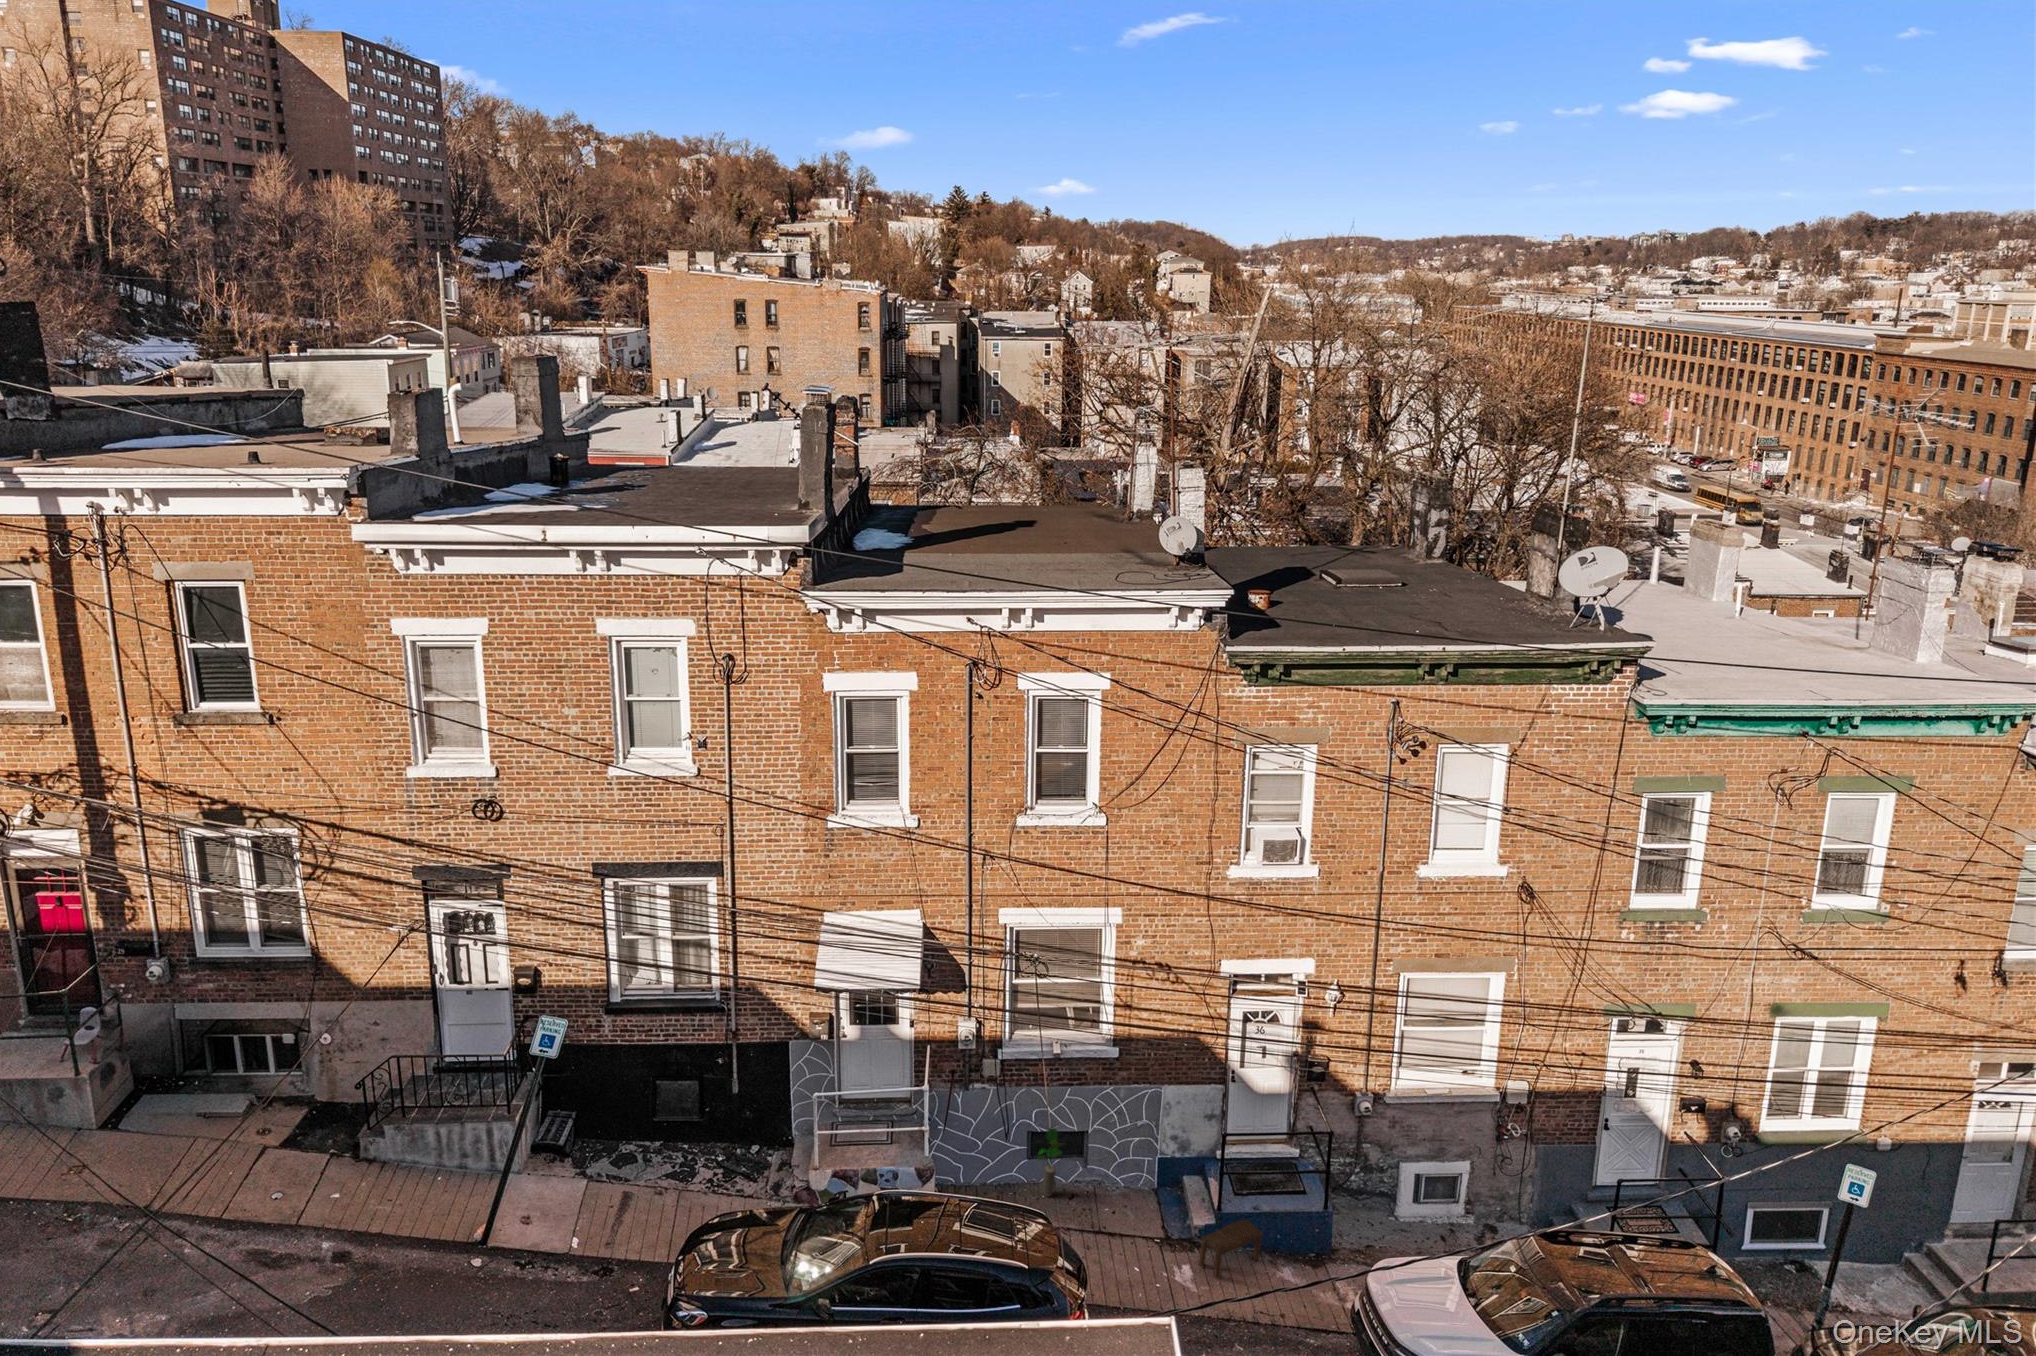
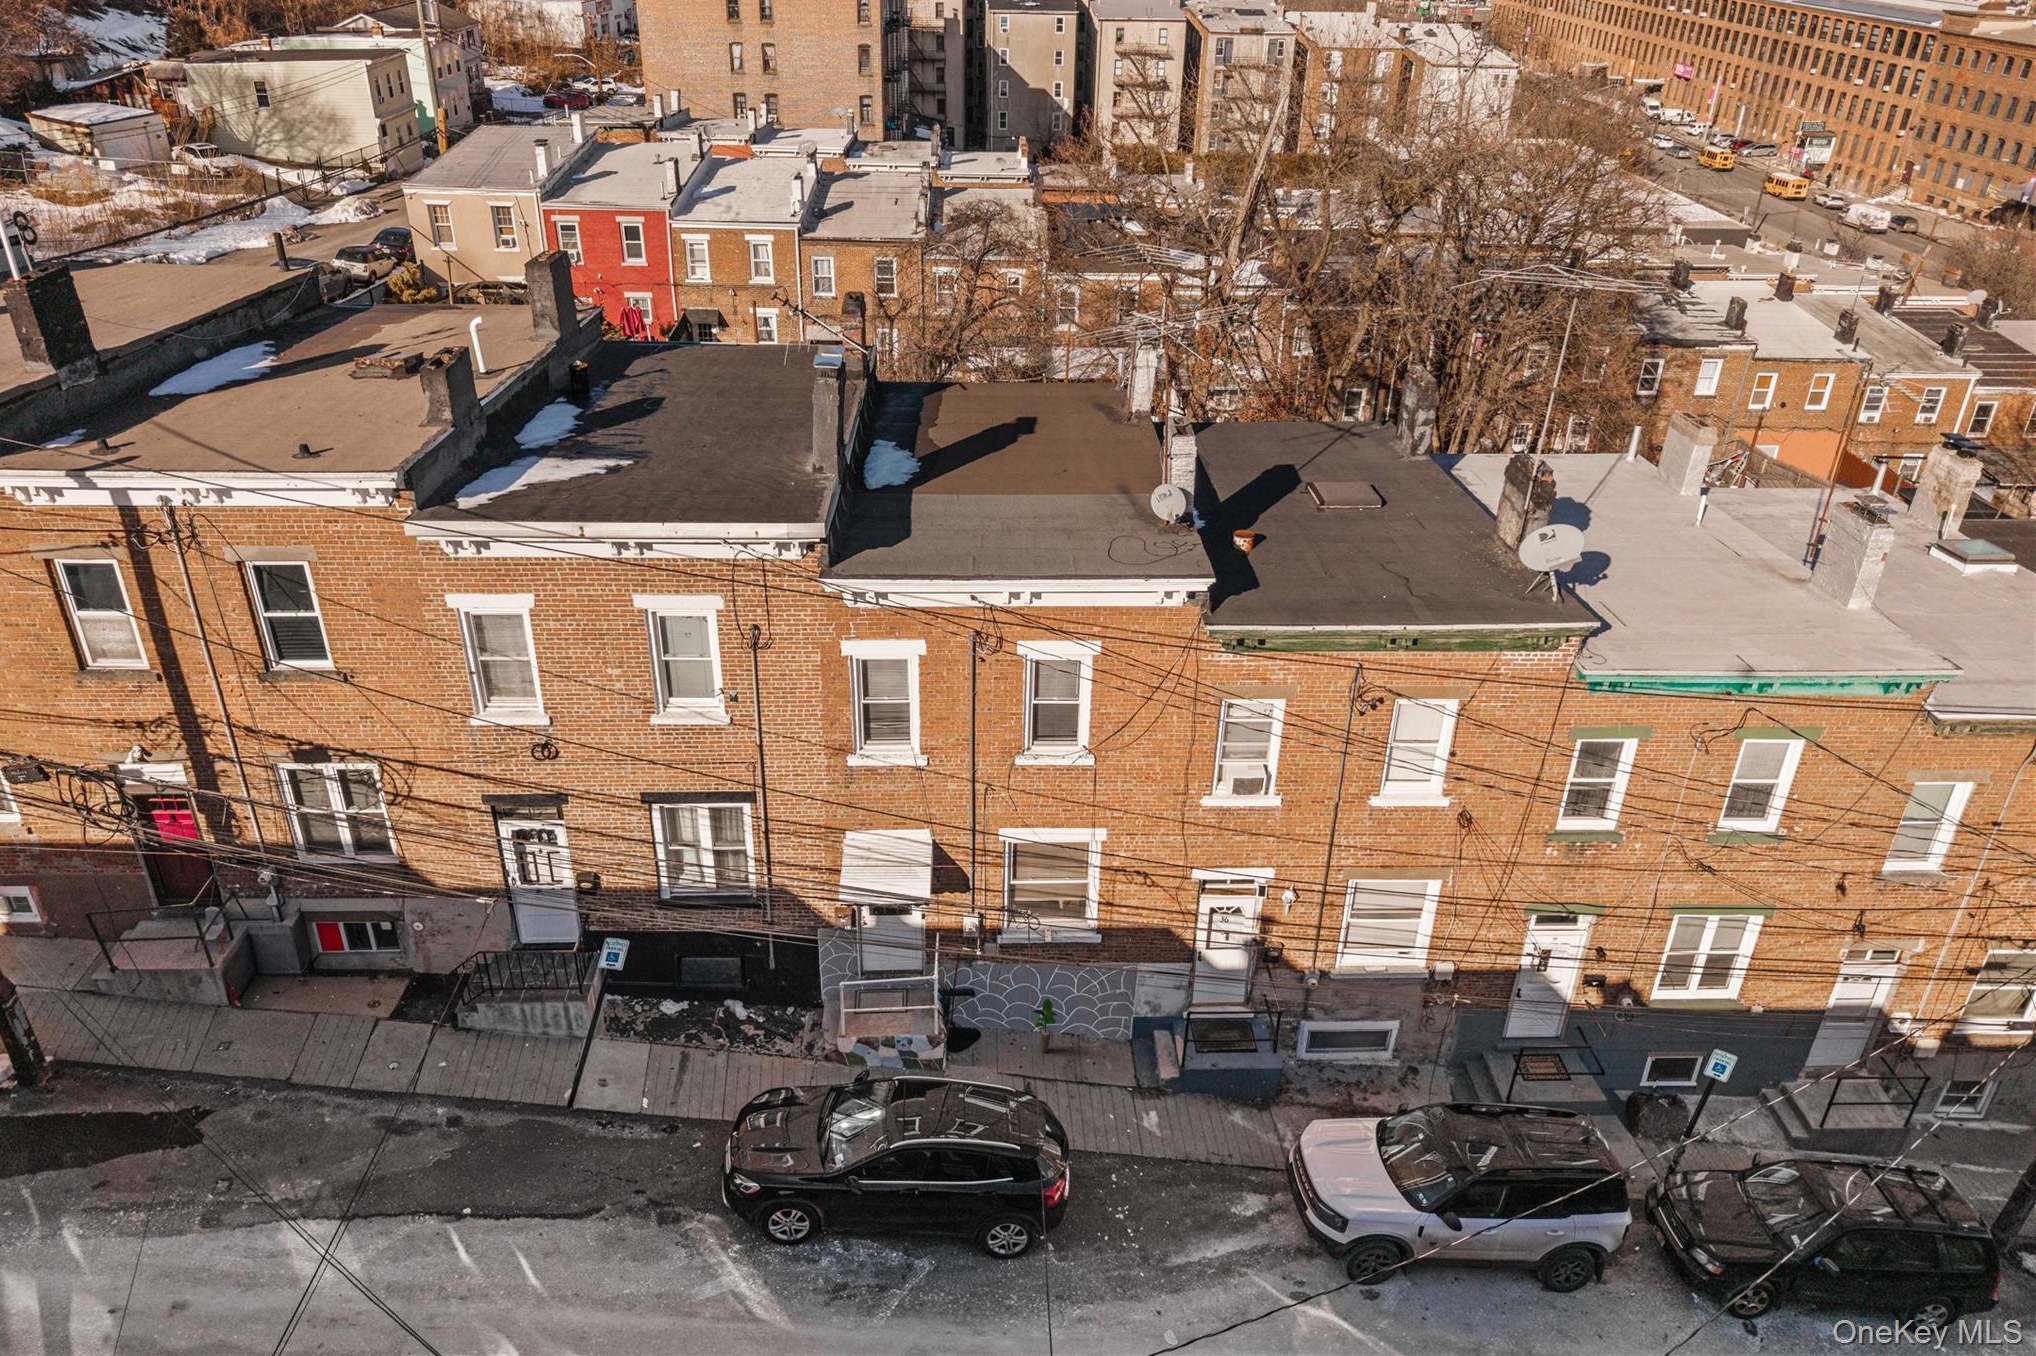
bench: present [1199,1218,1263,1279] -> none [1167,1075,1221,1126]

